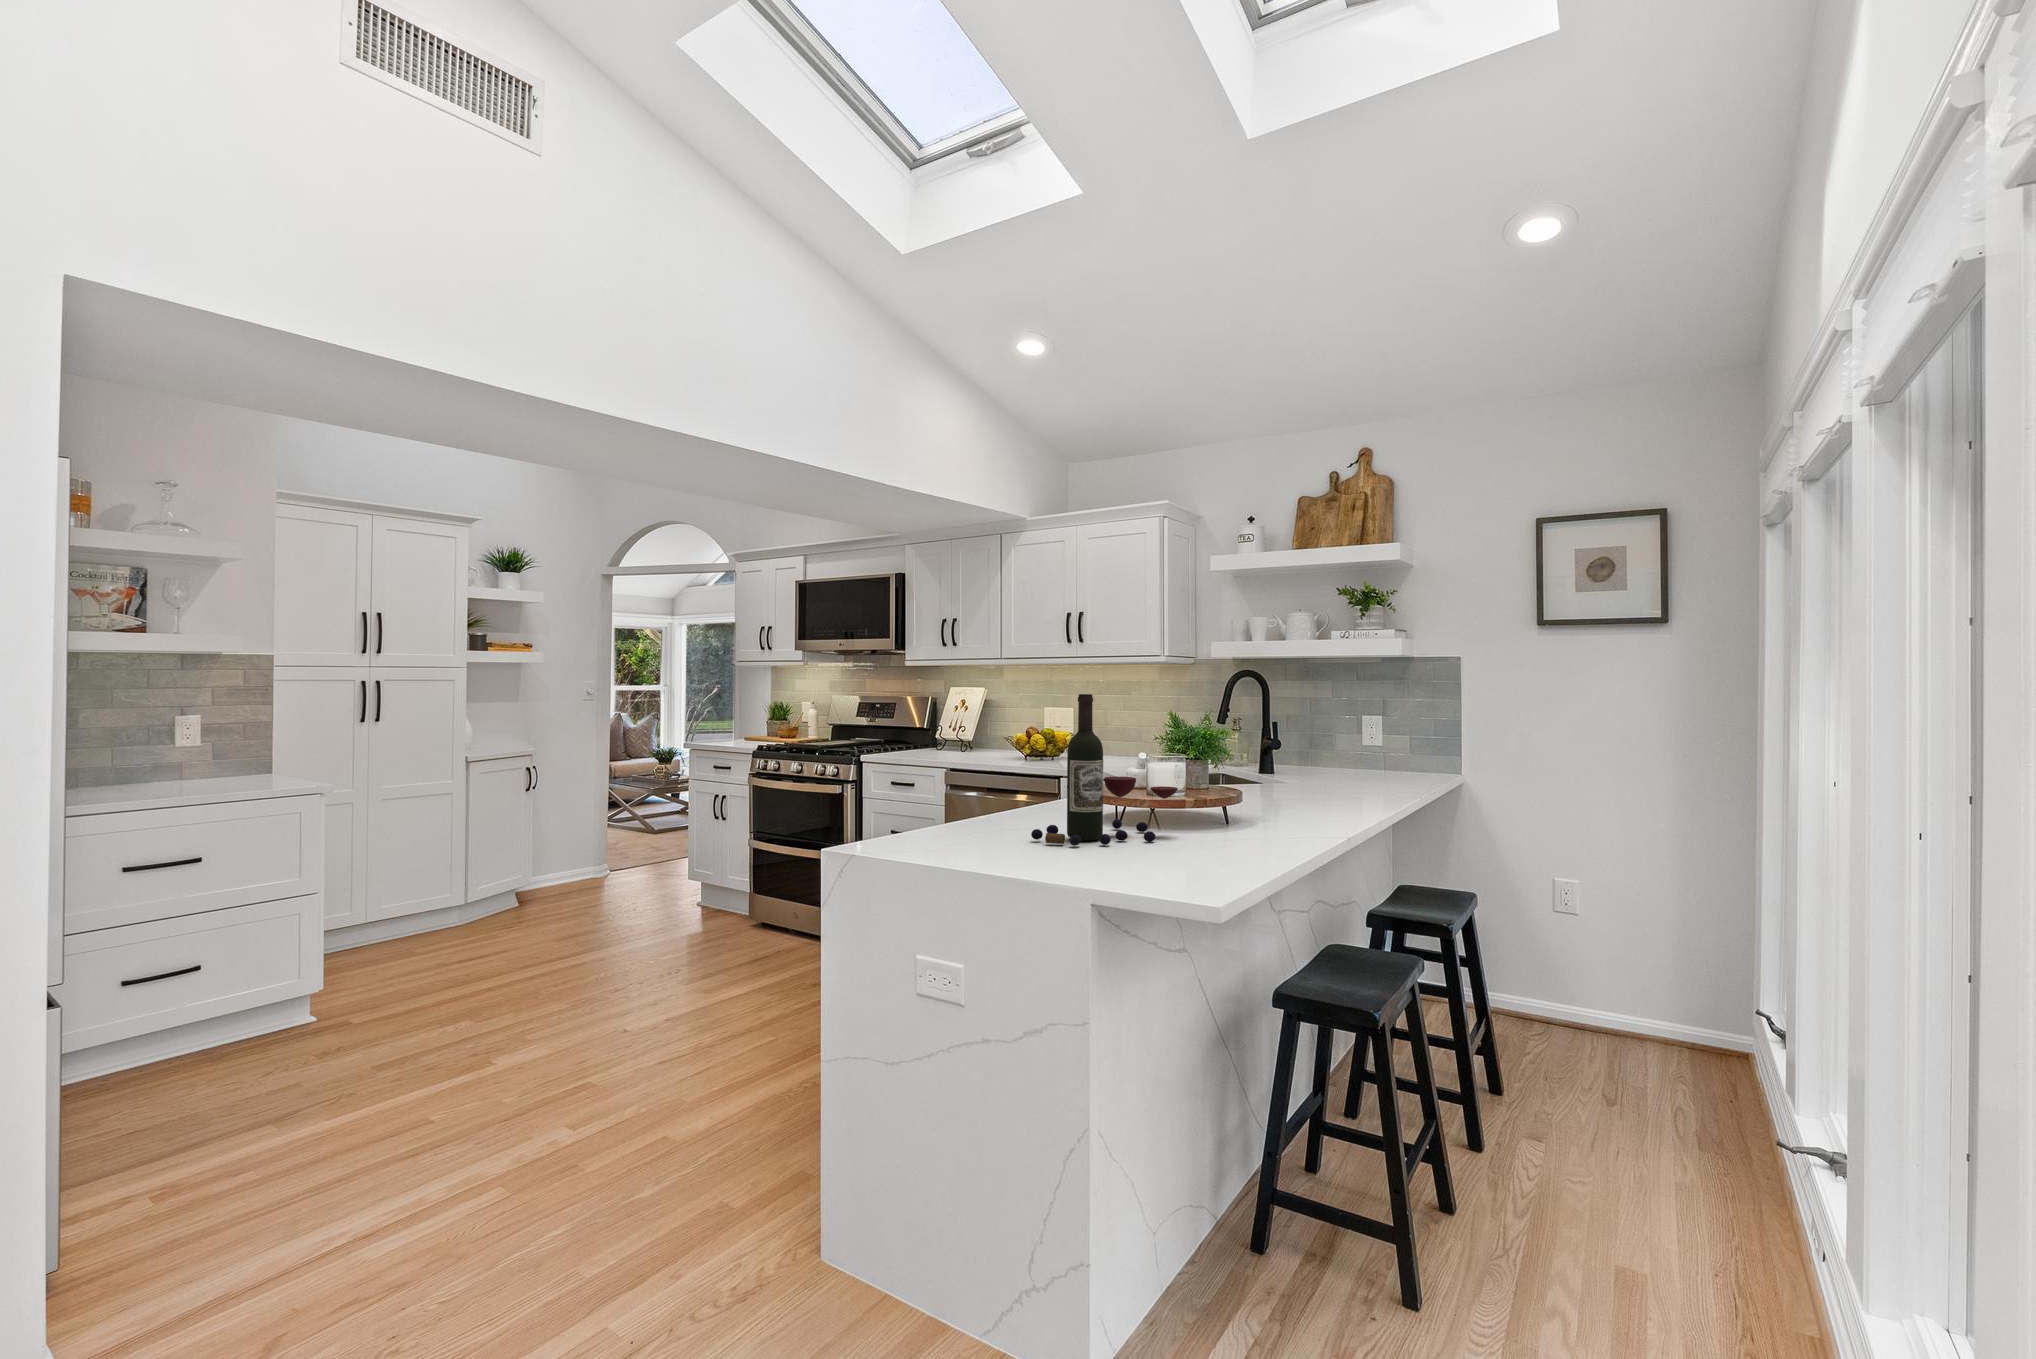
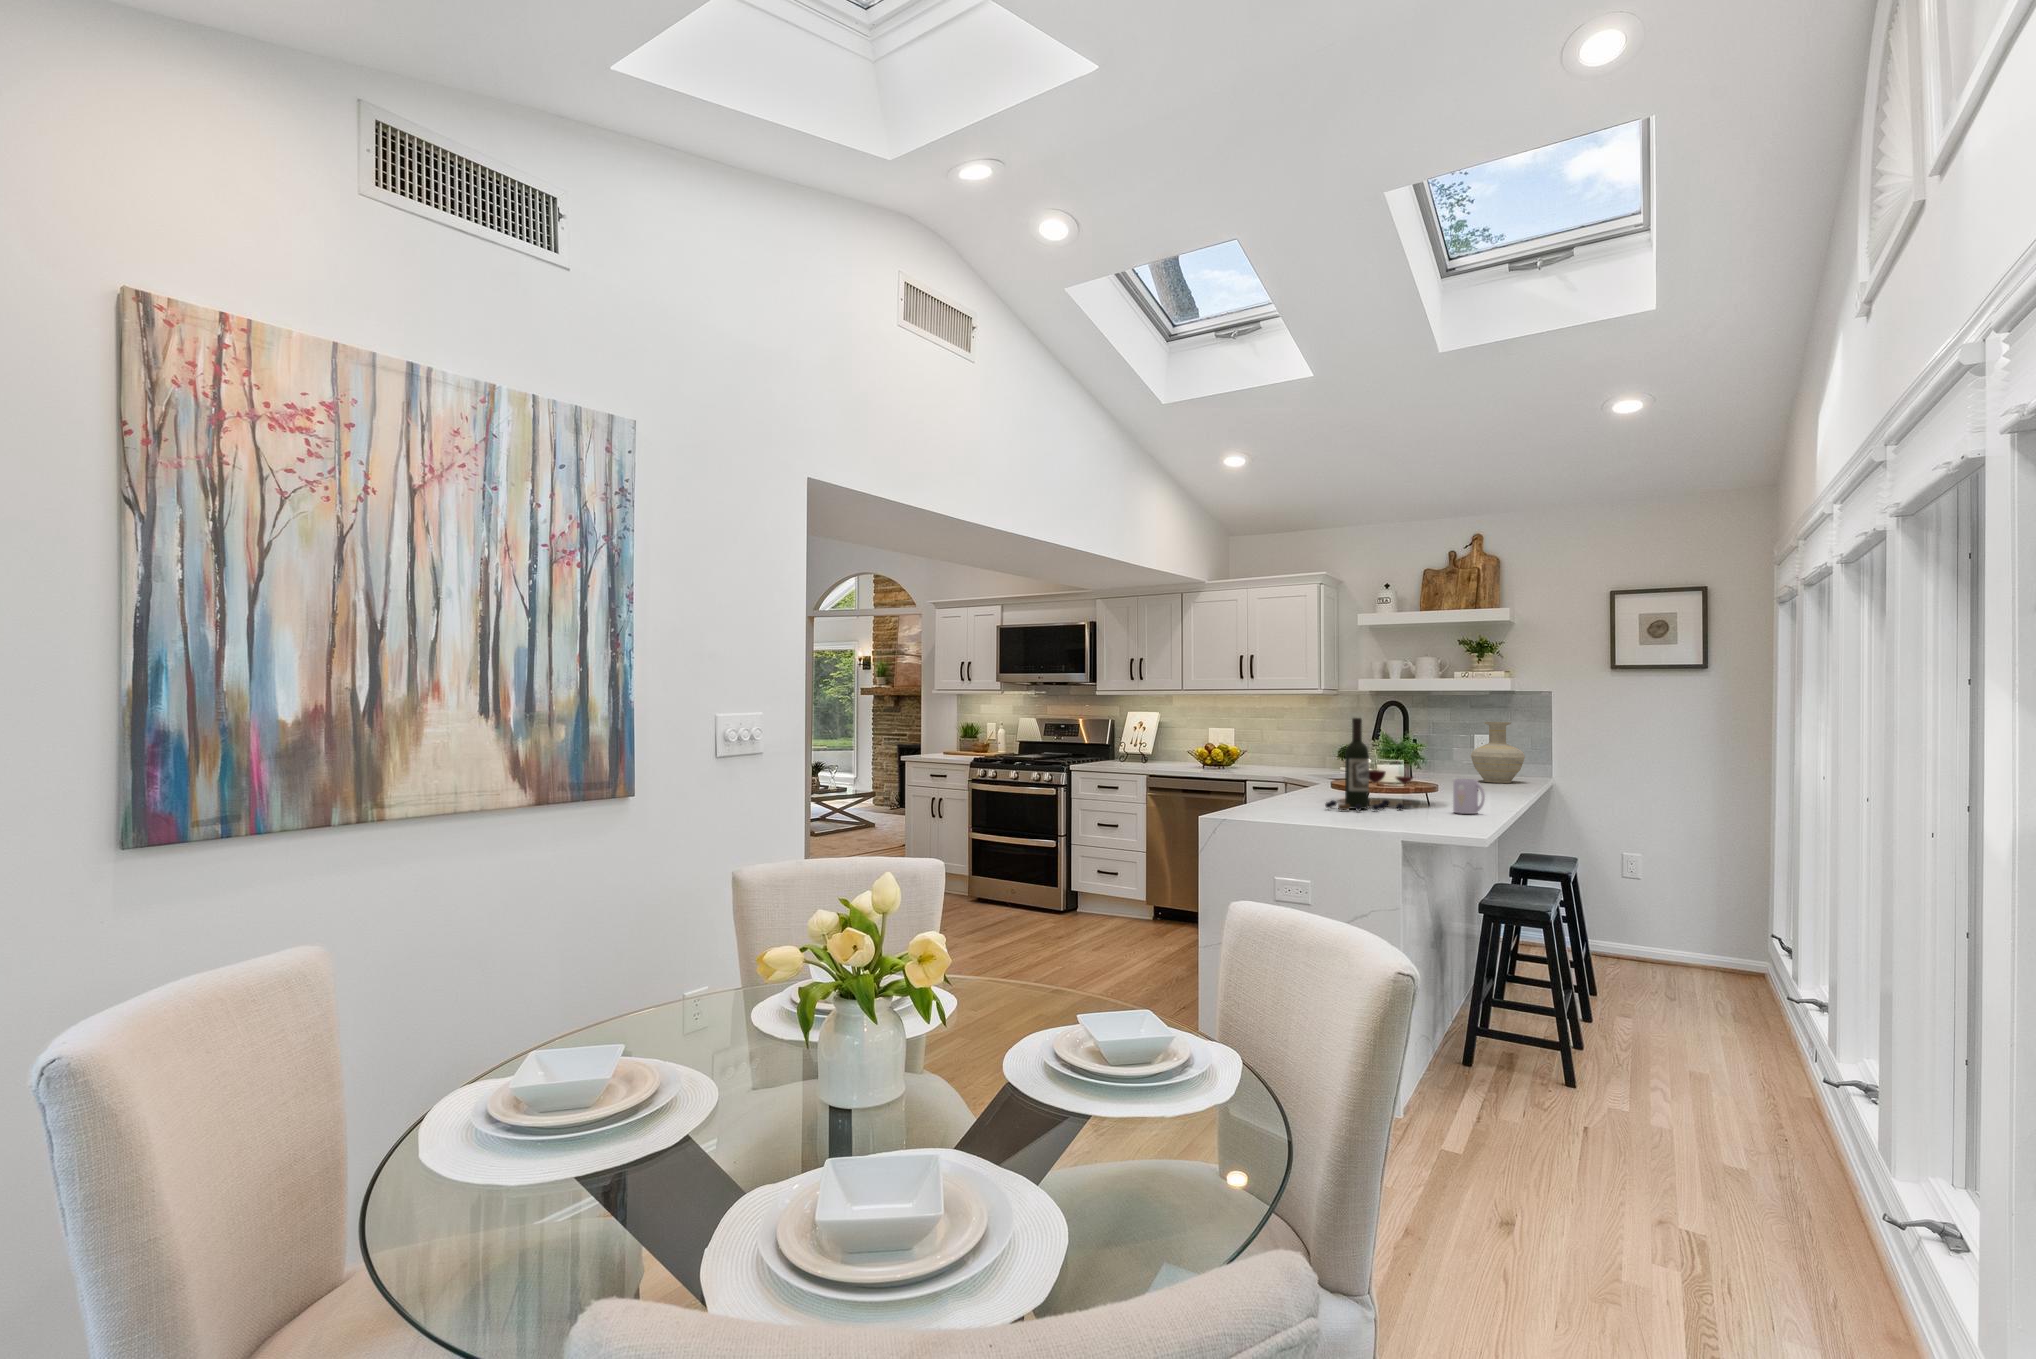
vase: none [1339,698,1412,783] -> present [1471,722,1525,783]
mug: none [1224,793,1272,853] -> present [1453,779,1485,814]

